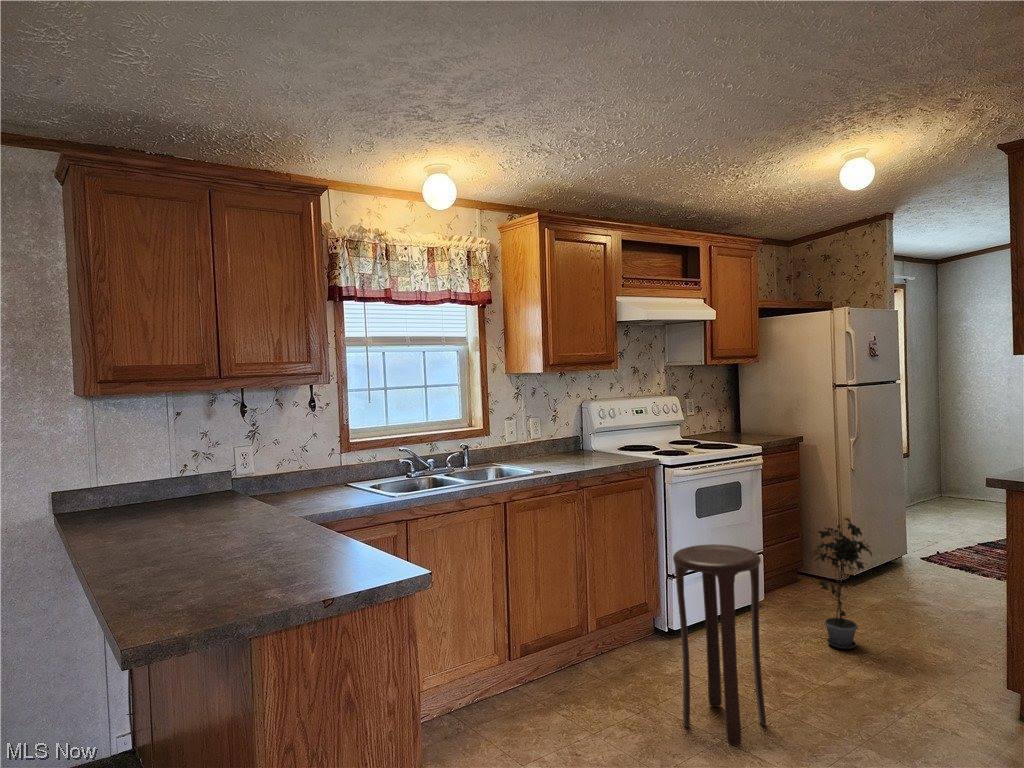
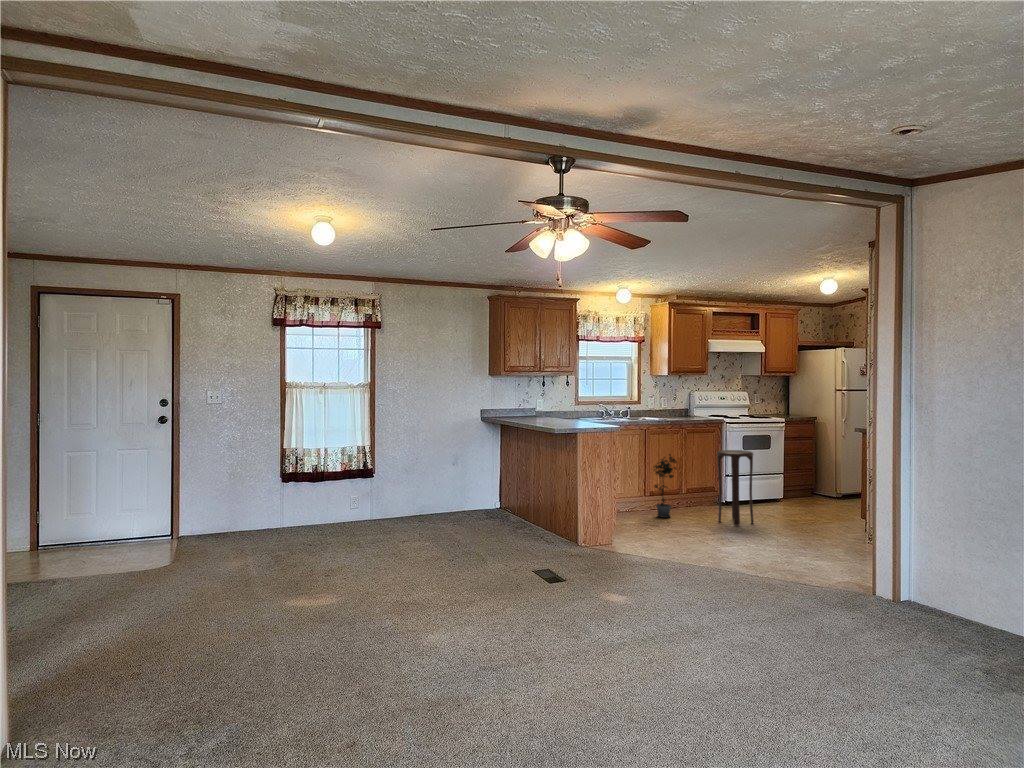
potted plant: present [812,518,872,649] -> present [654,454,677,518]

